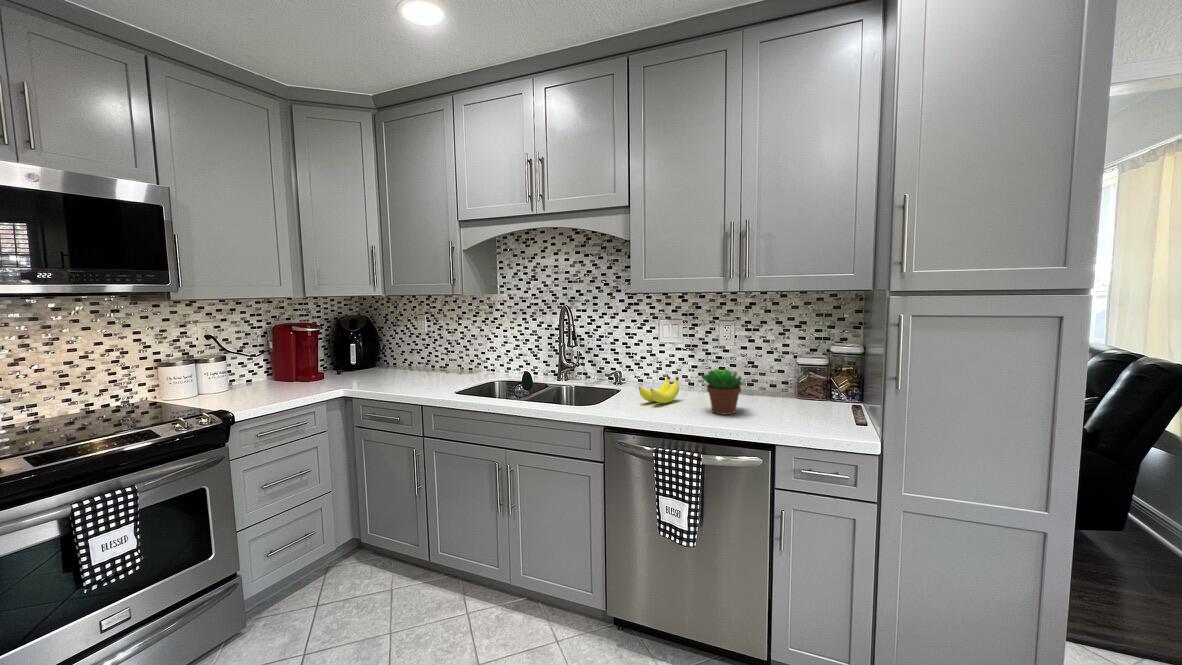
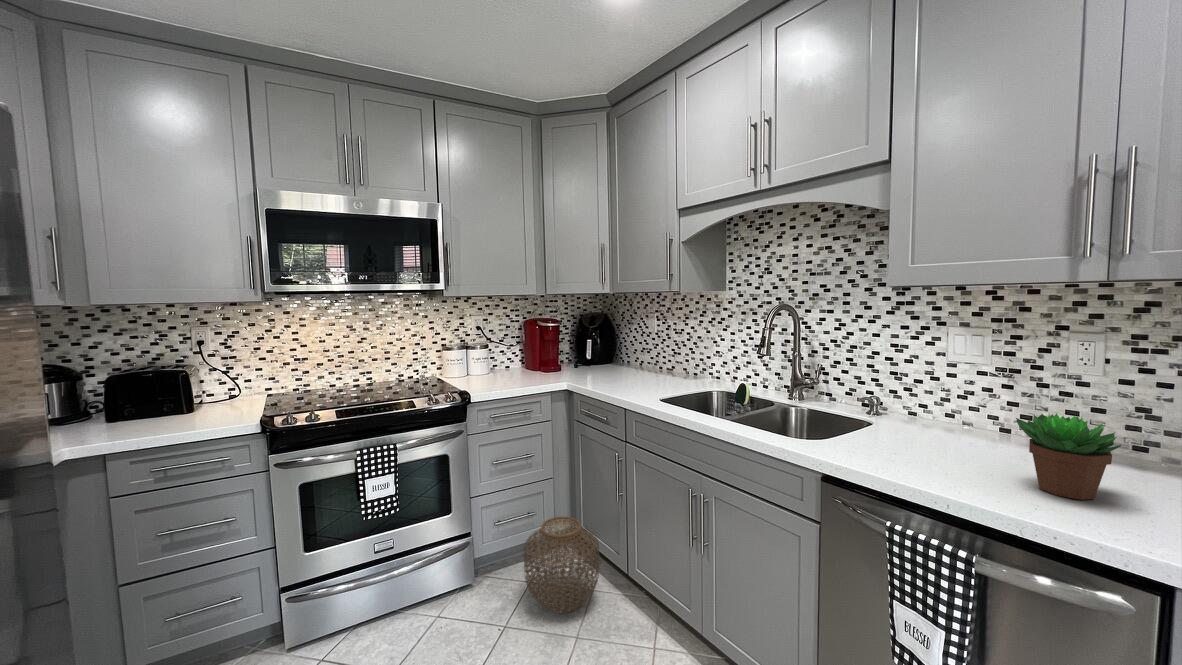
banana: present [639,376,679,403] -> none [896,413,975,454]
woven basket: none [315,525,401,623] -> present [524,517,599,613]

